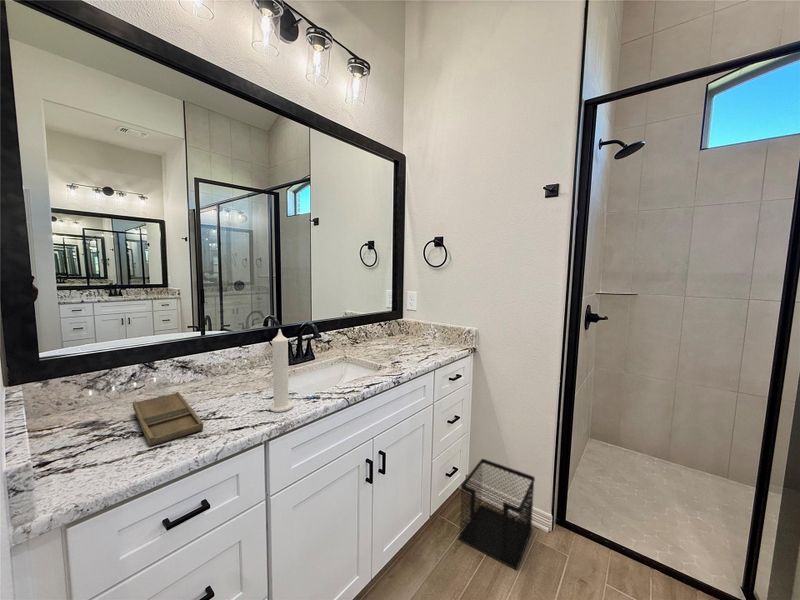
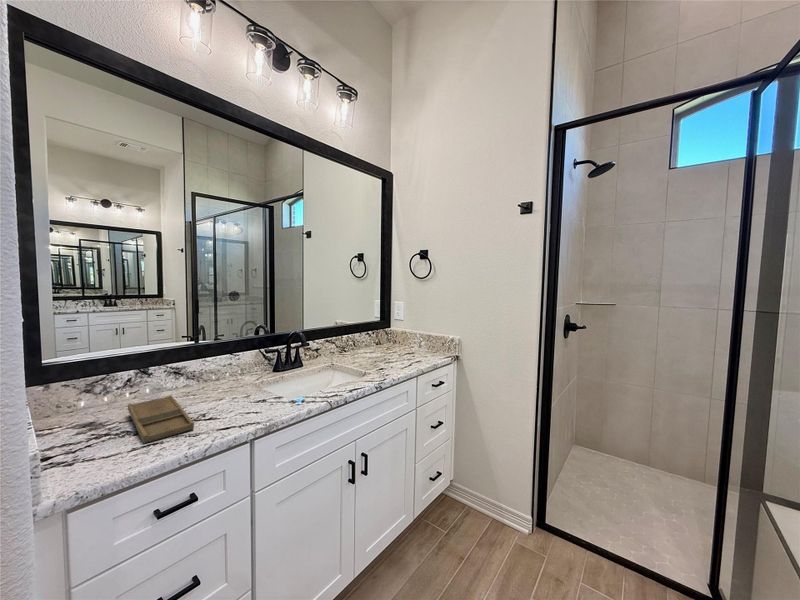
candle: present [269,329,293,412] -> none [257,335,280,413]
wastebasket: present [459,459,535,569] -> none [442,462,514,569]

